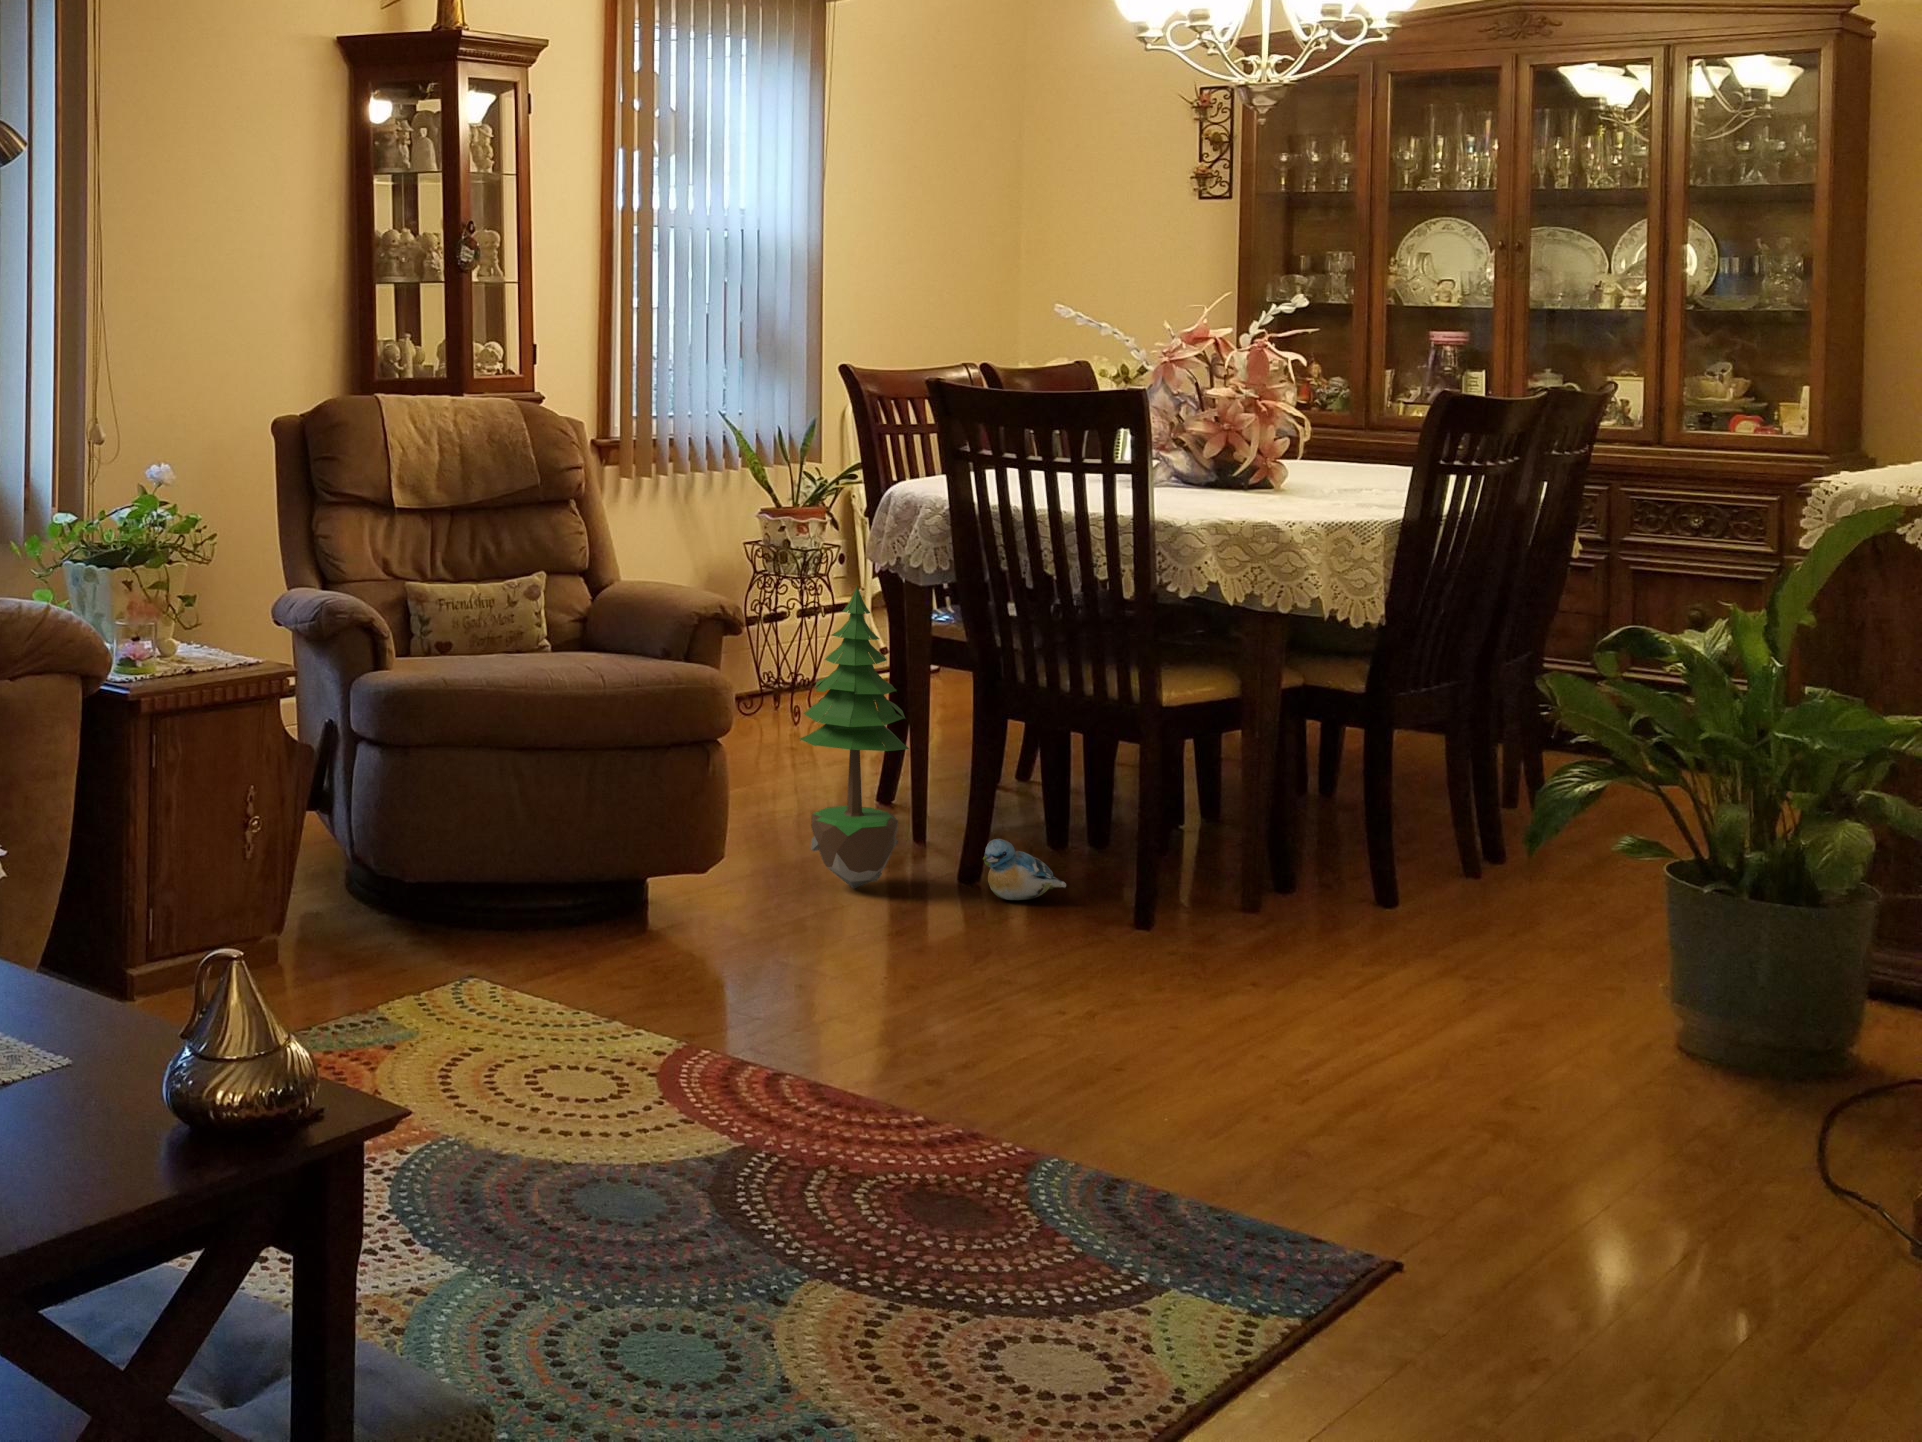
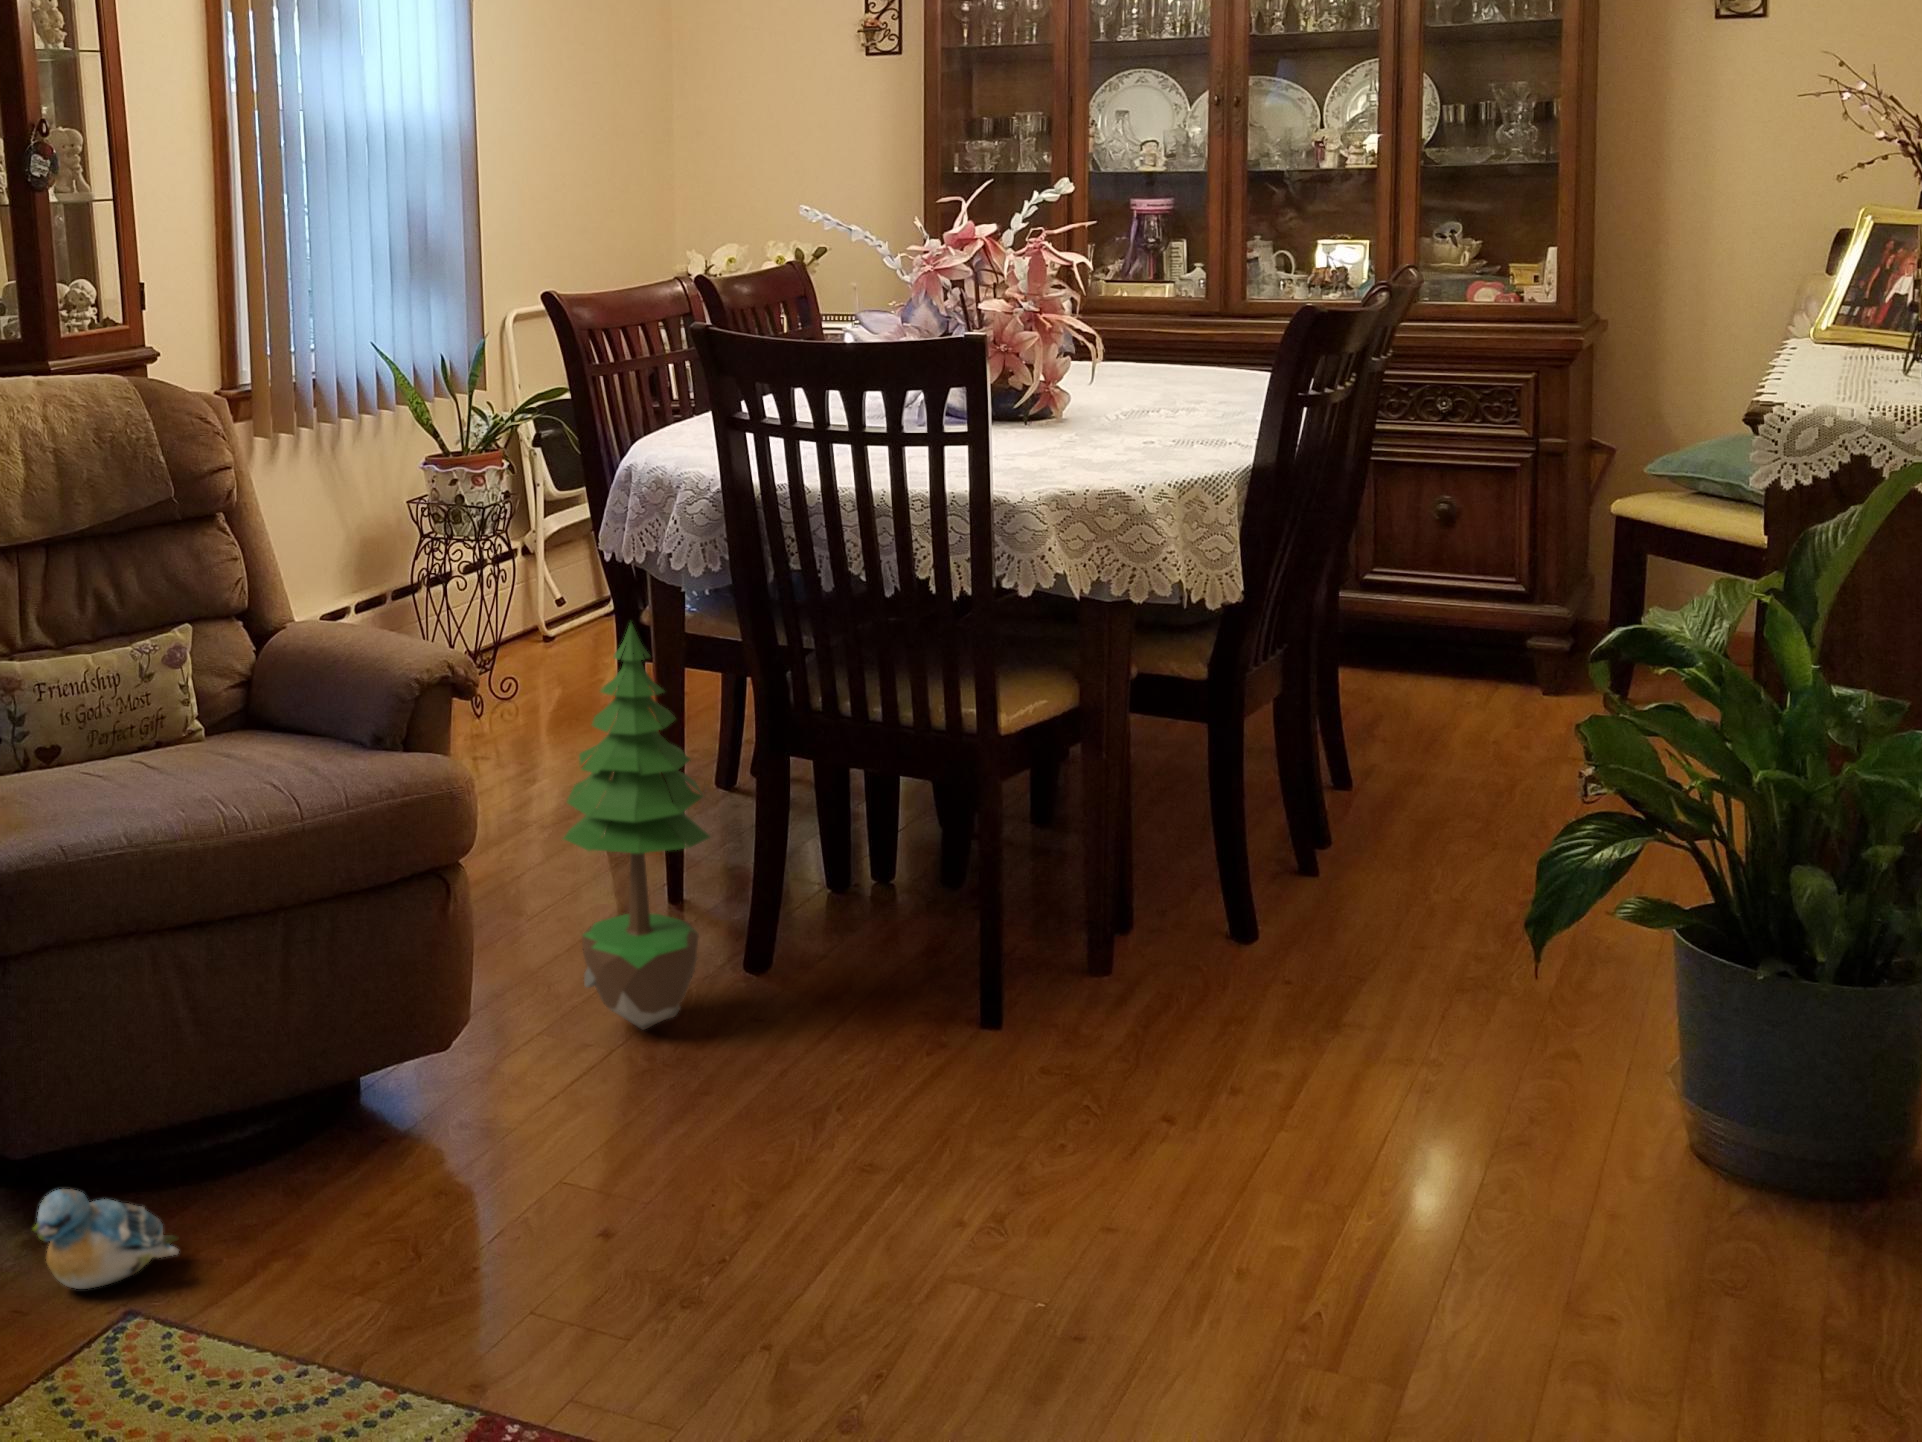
plush toy: present [983,839,1066,900] -> present [33,1189,179,1289]

